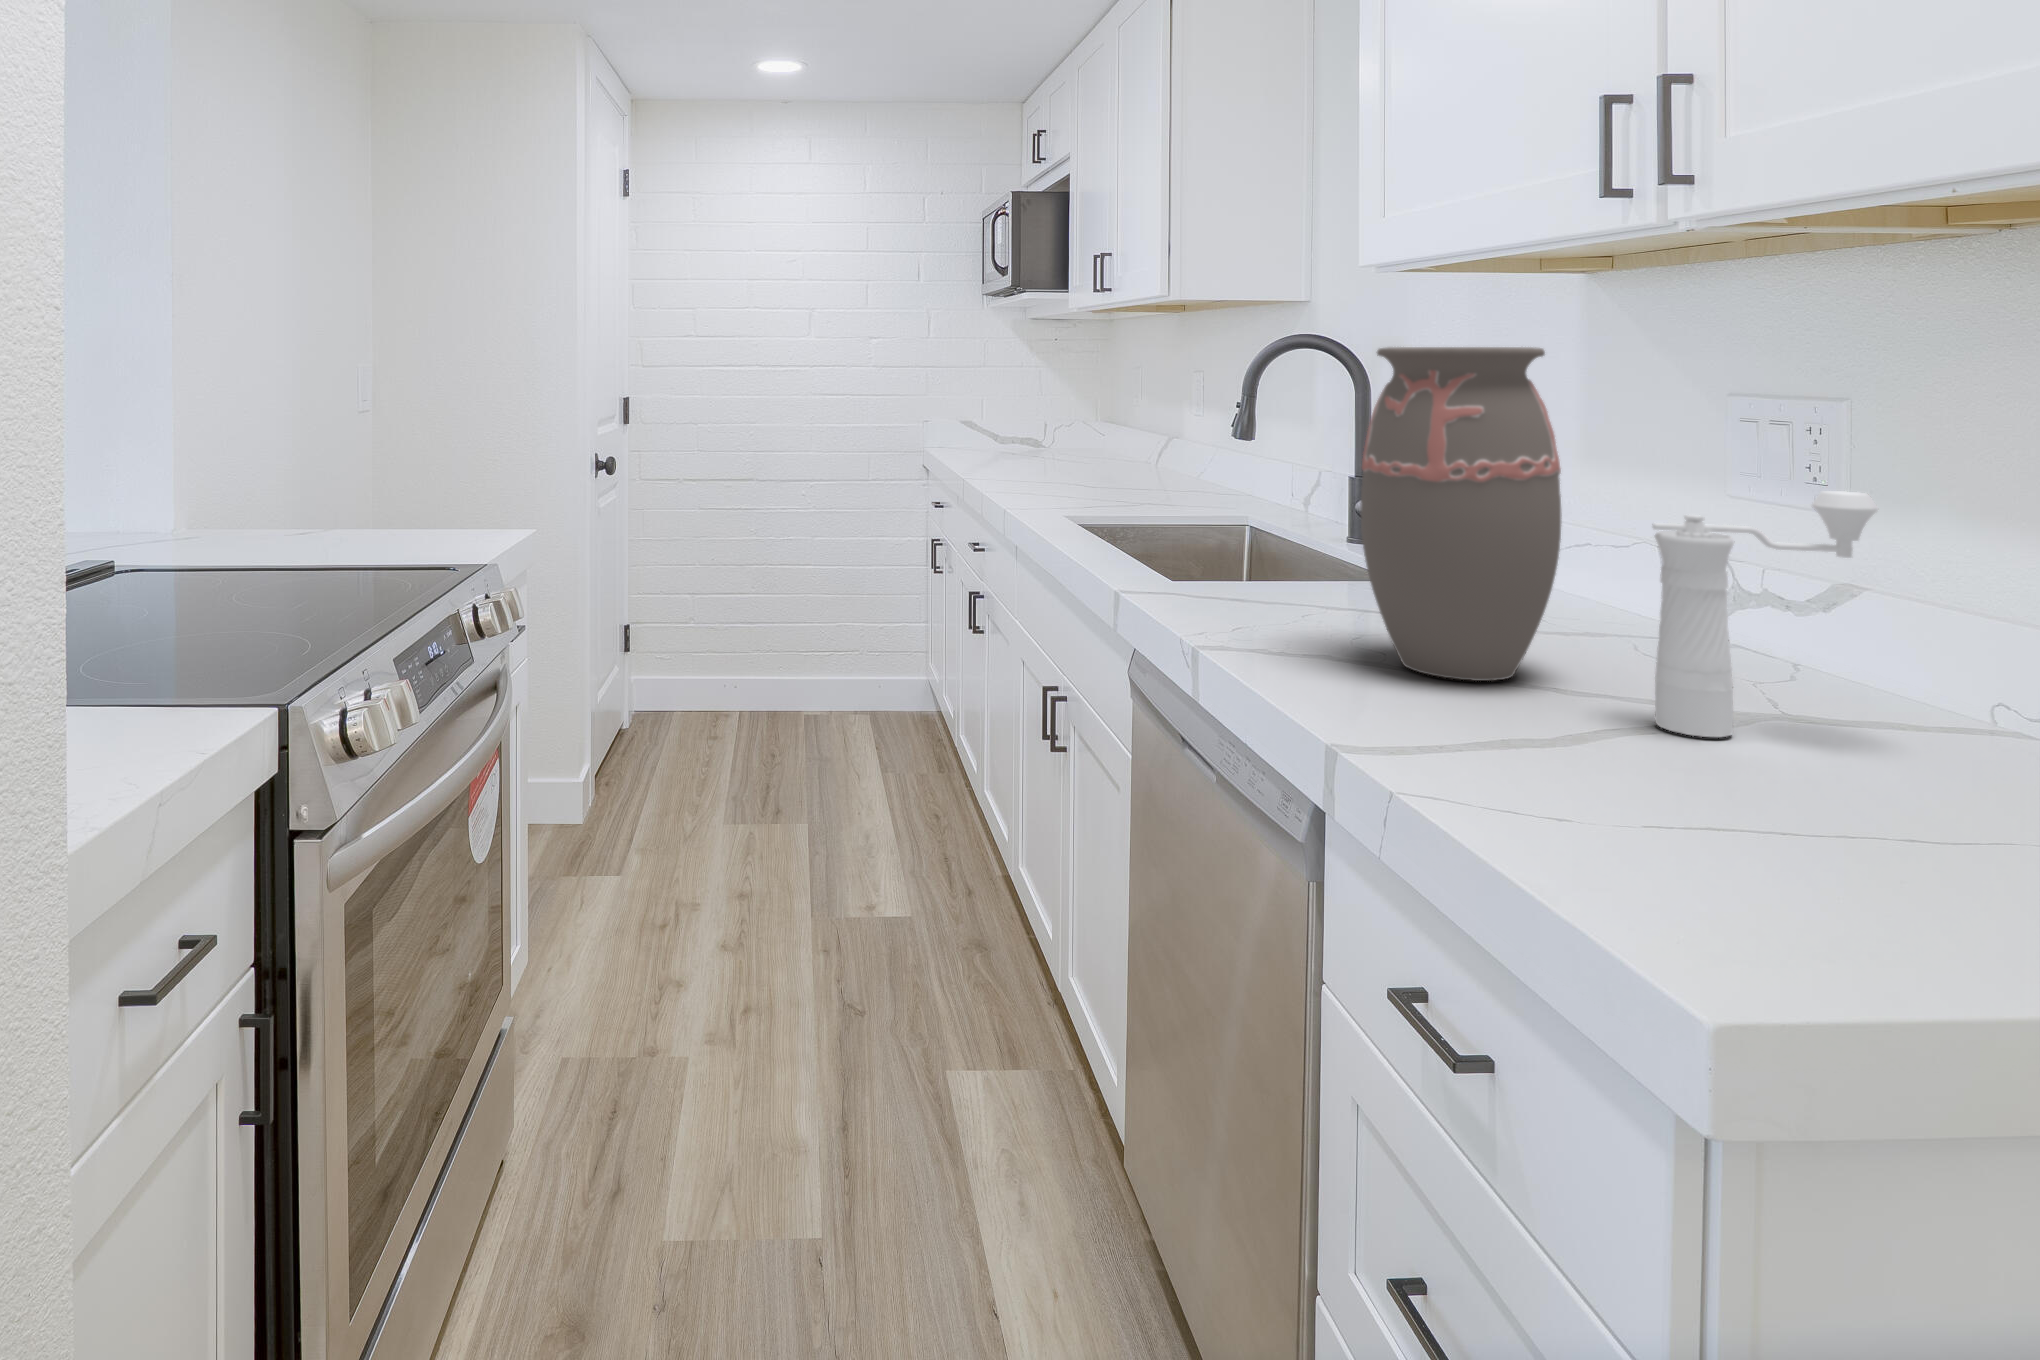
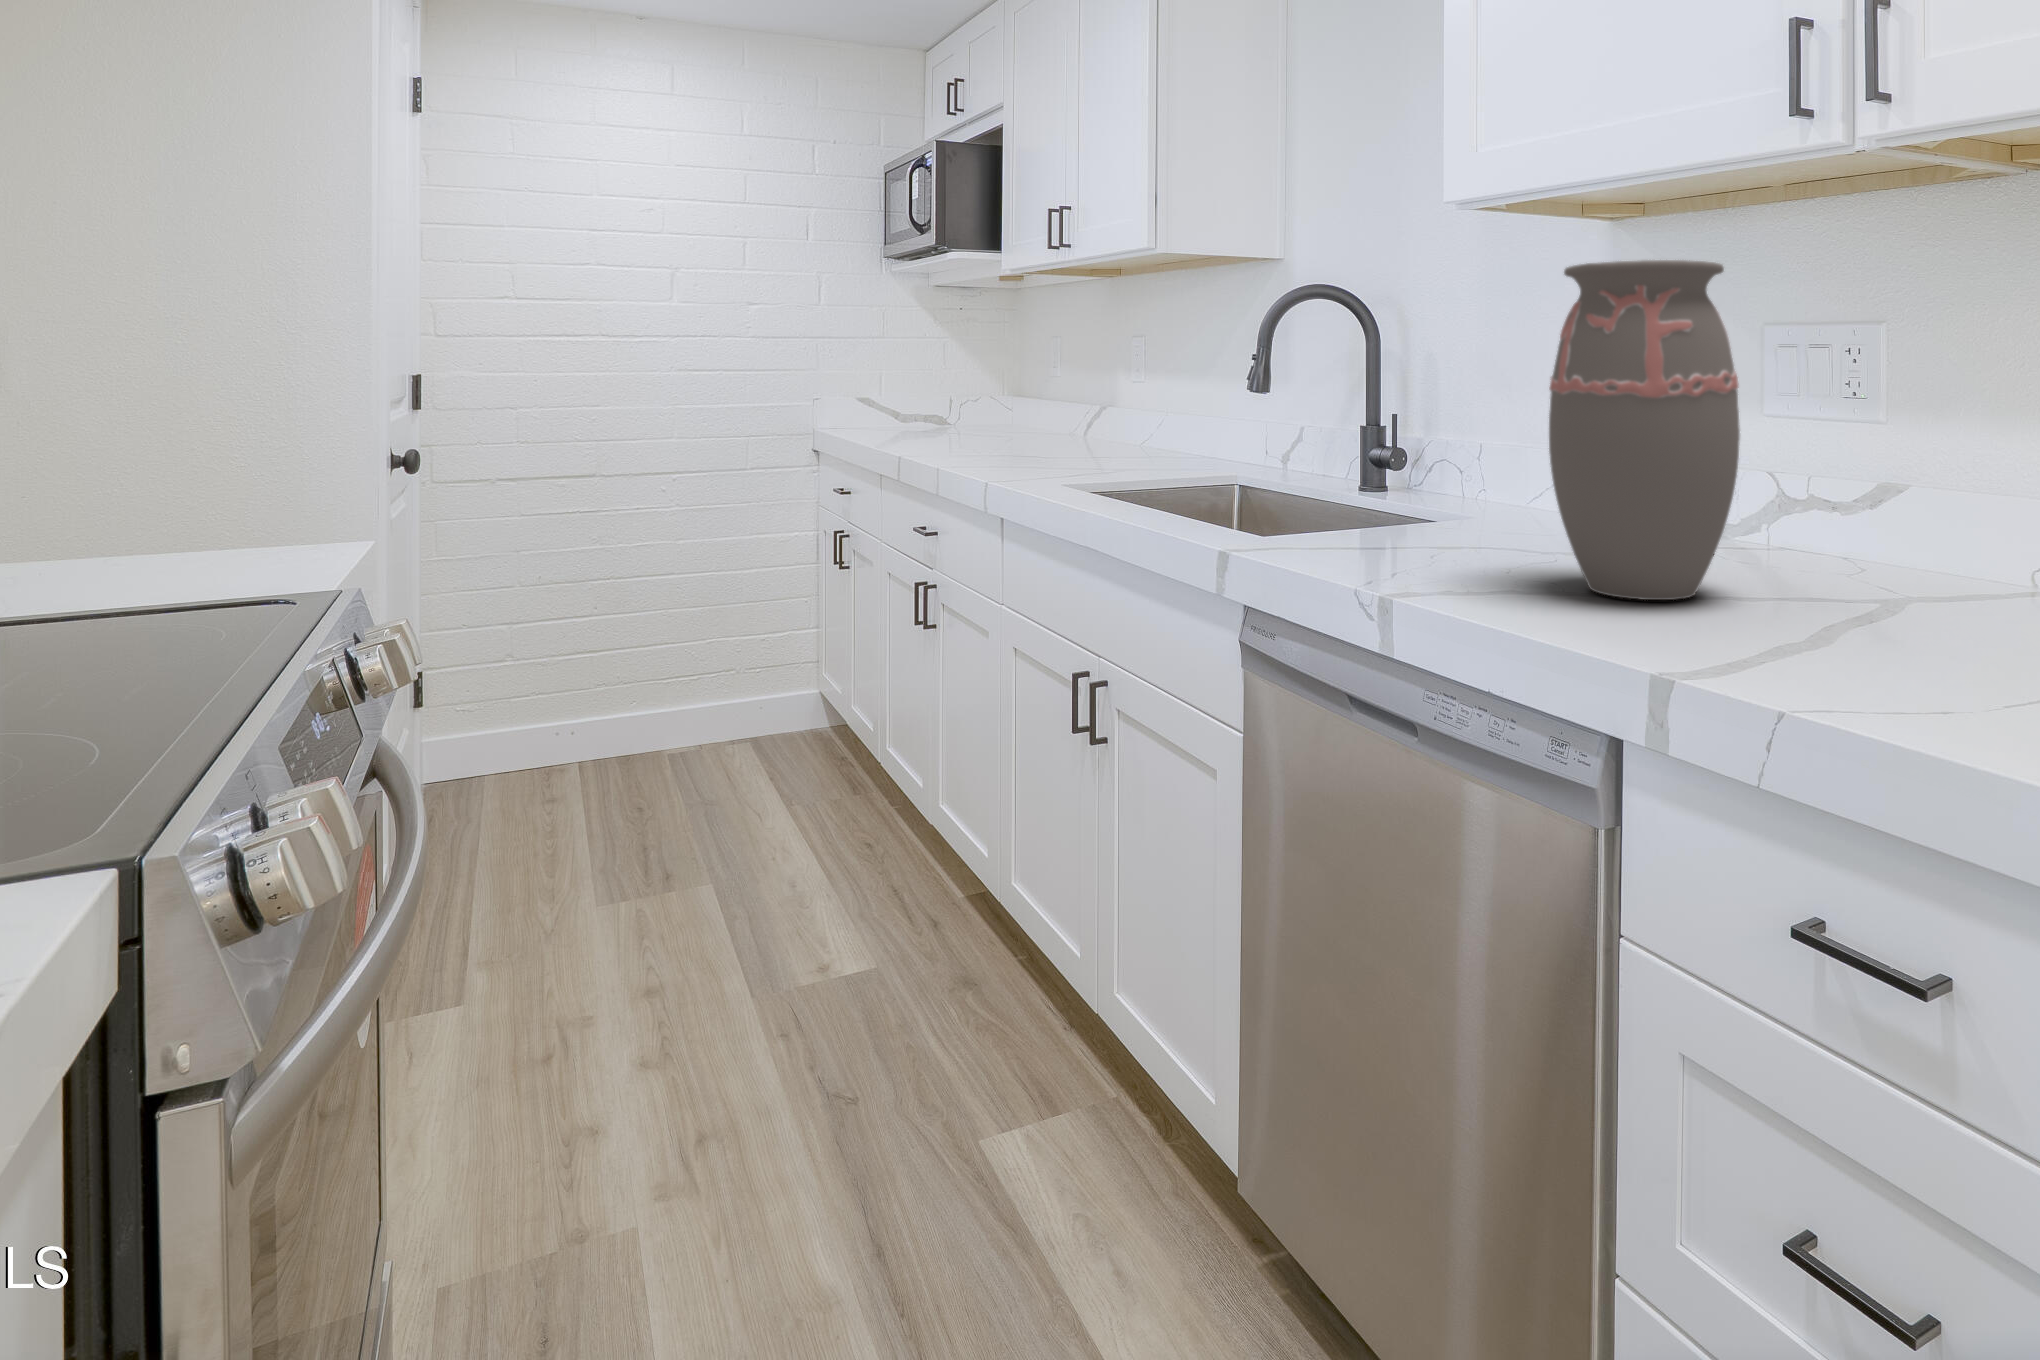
pepper mill: present [1653,491,1878,737] -> none [1859,390,2024,626]

